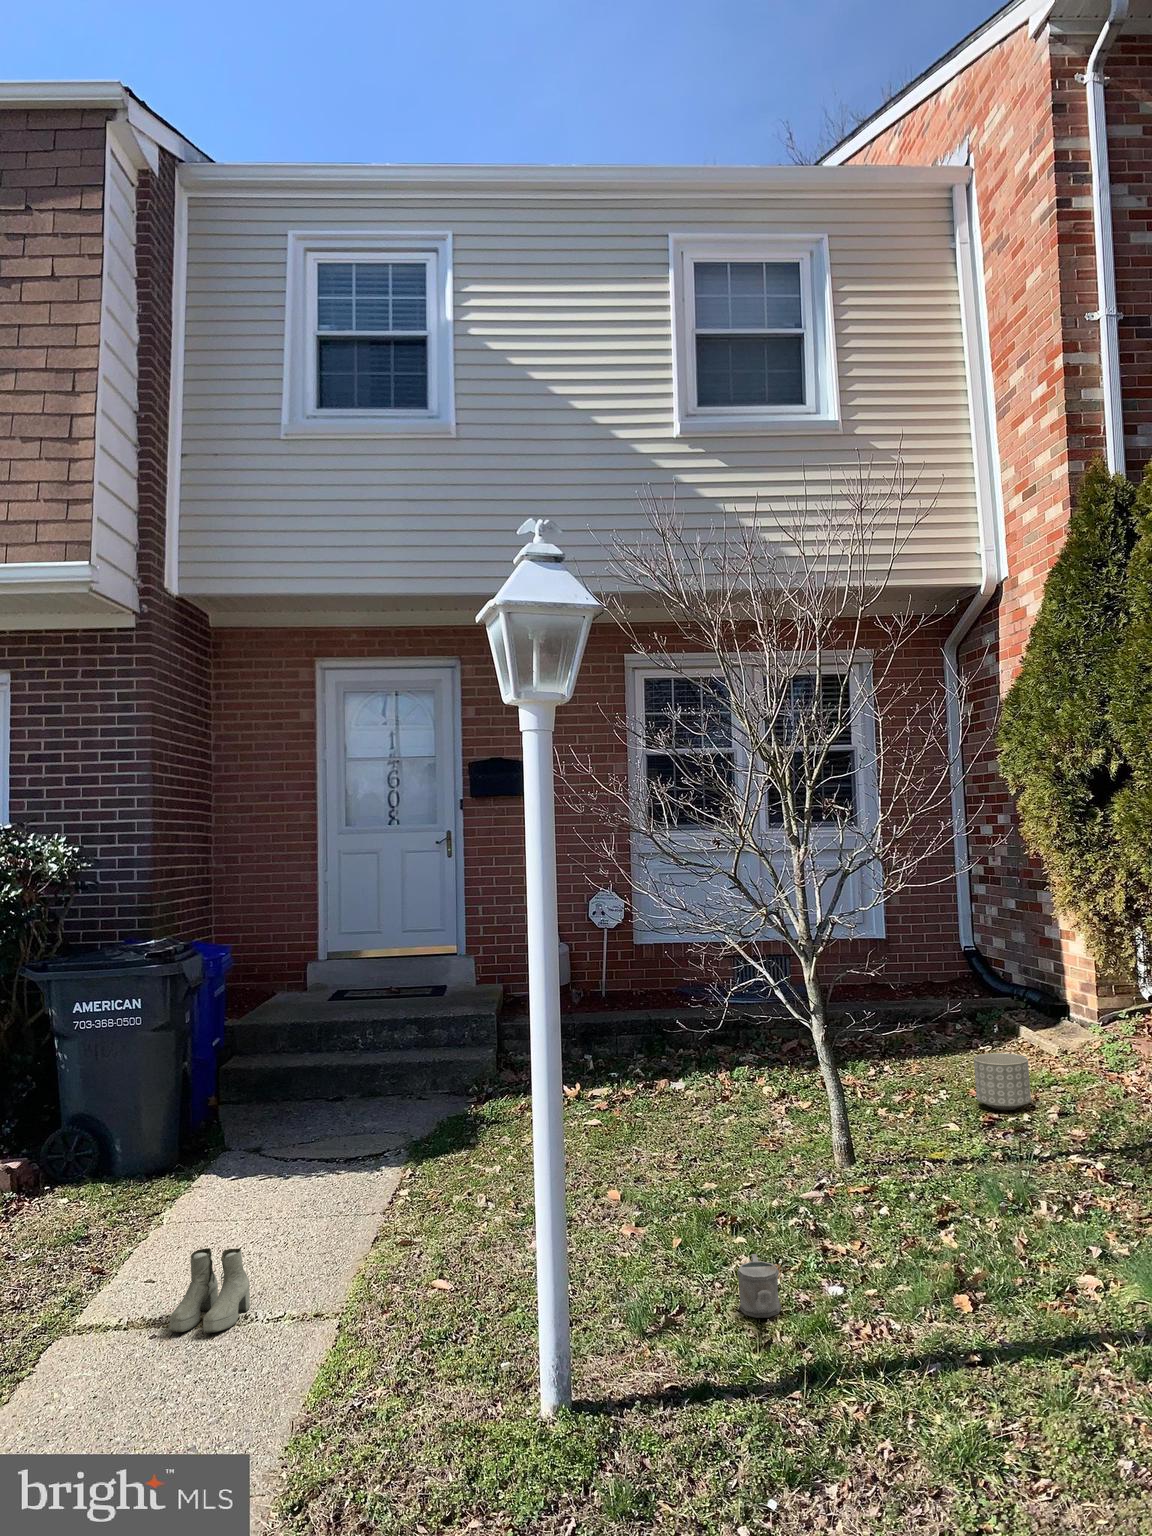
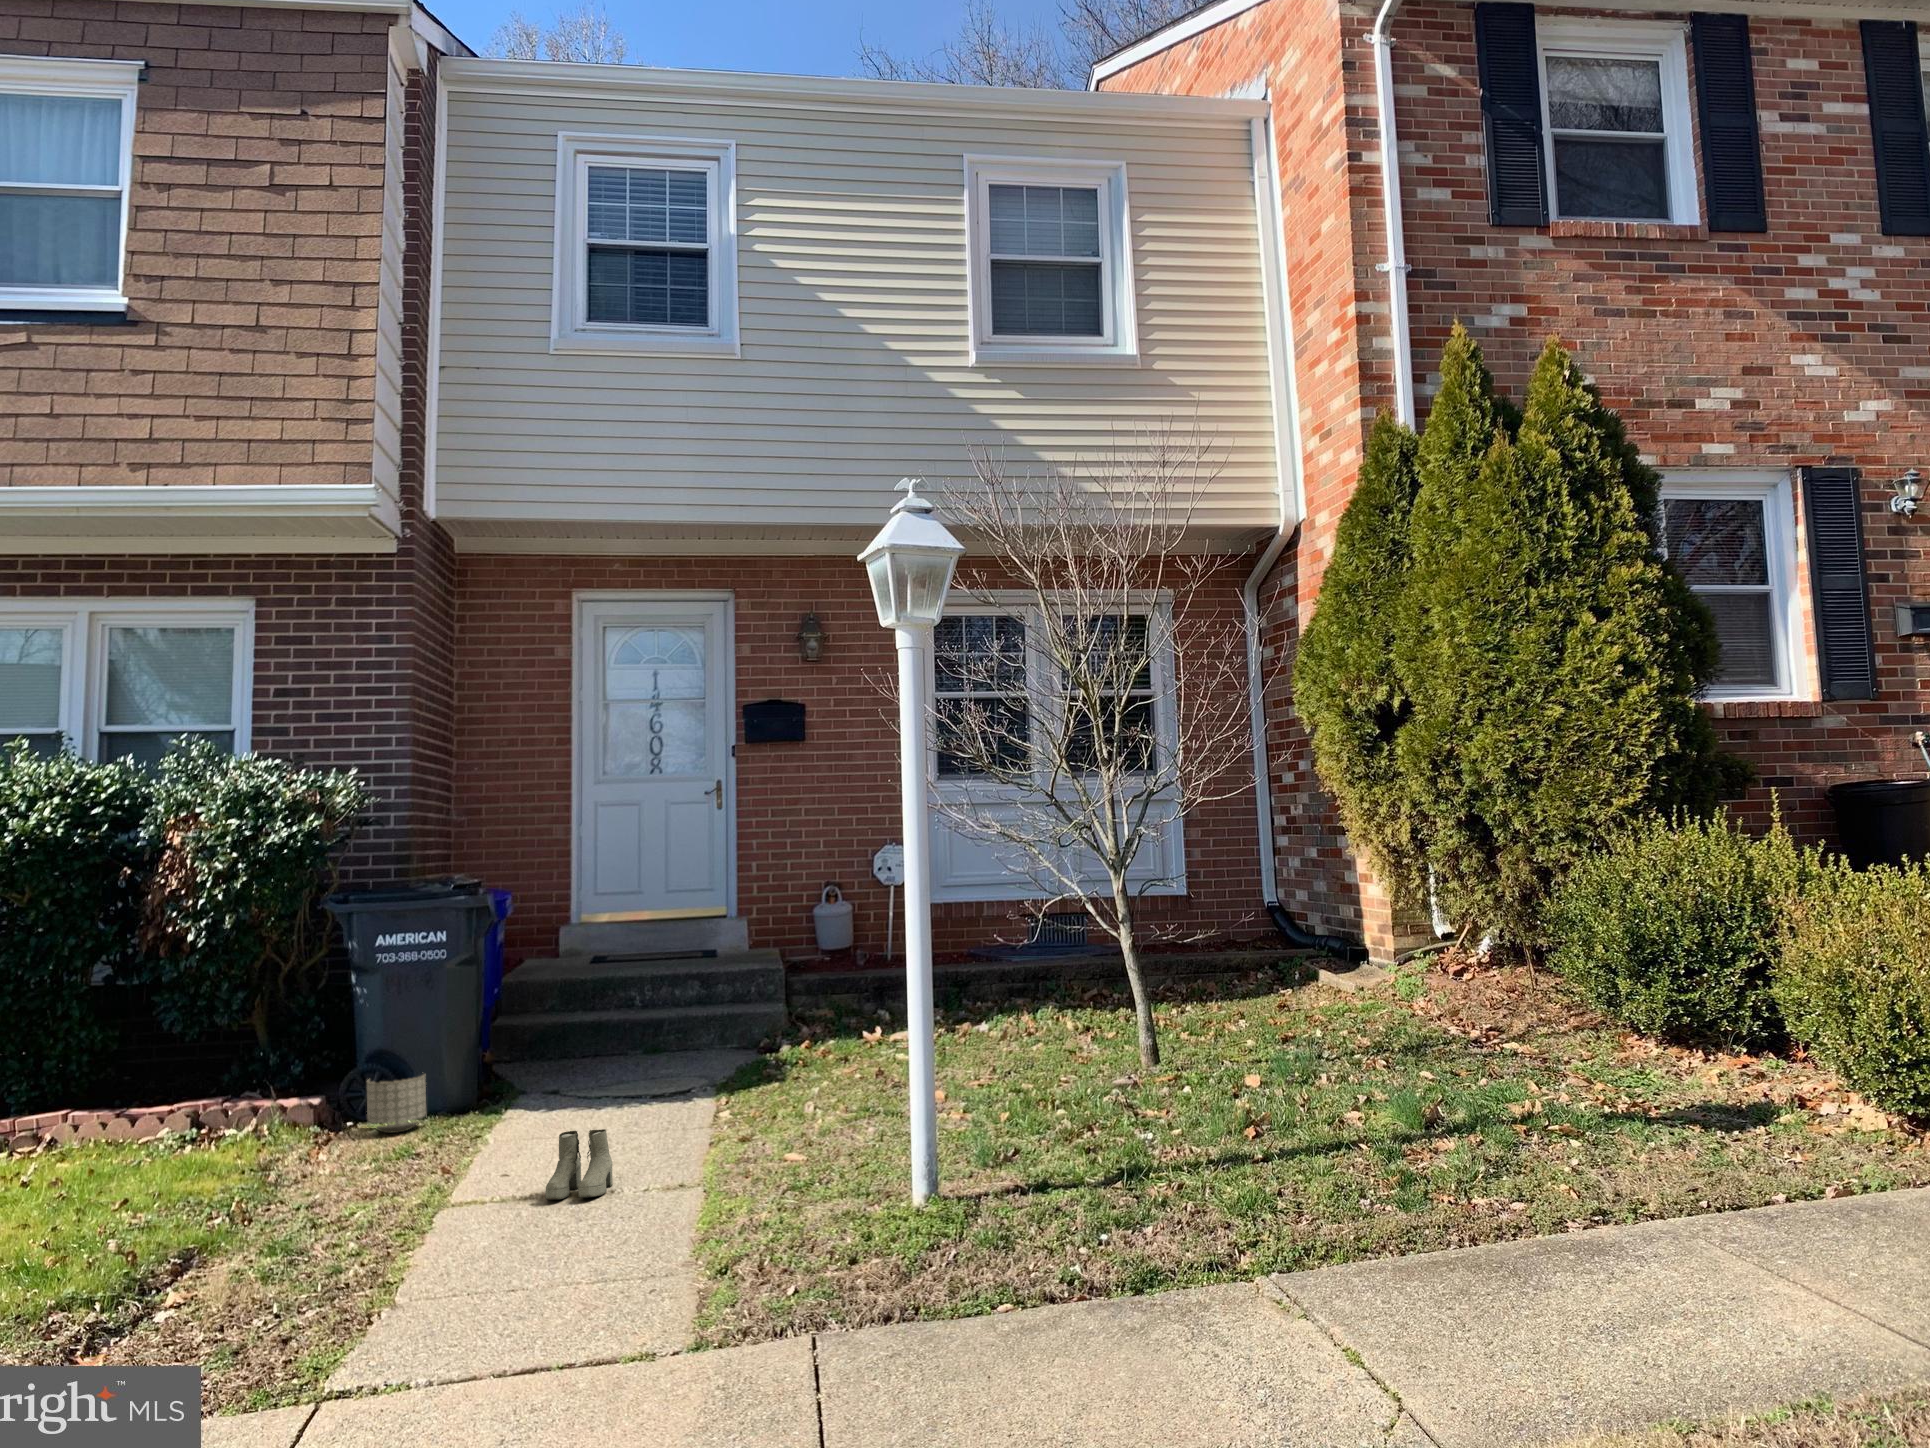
planter: present [974,1053,1031,1110] -> present [367,1075,426,1133]
watering can: present [737,1254,781,1318] -> none [1060,1114,1097,1159]

